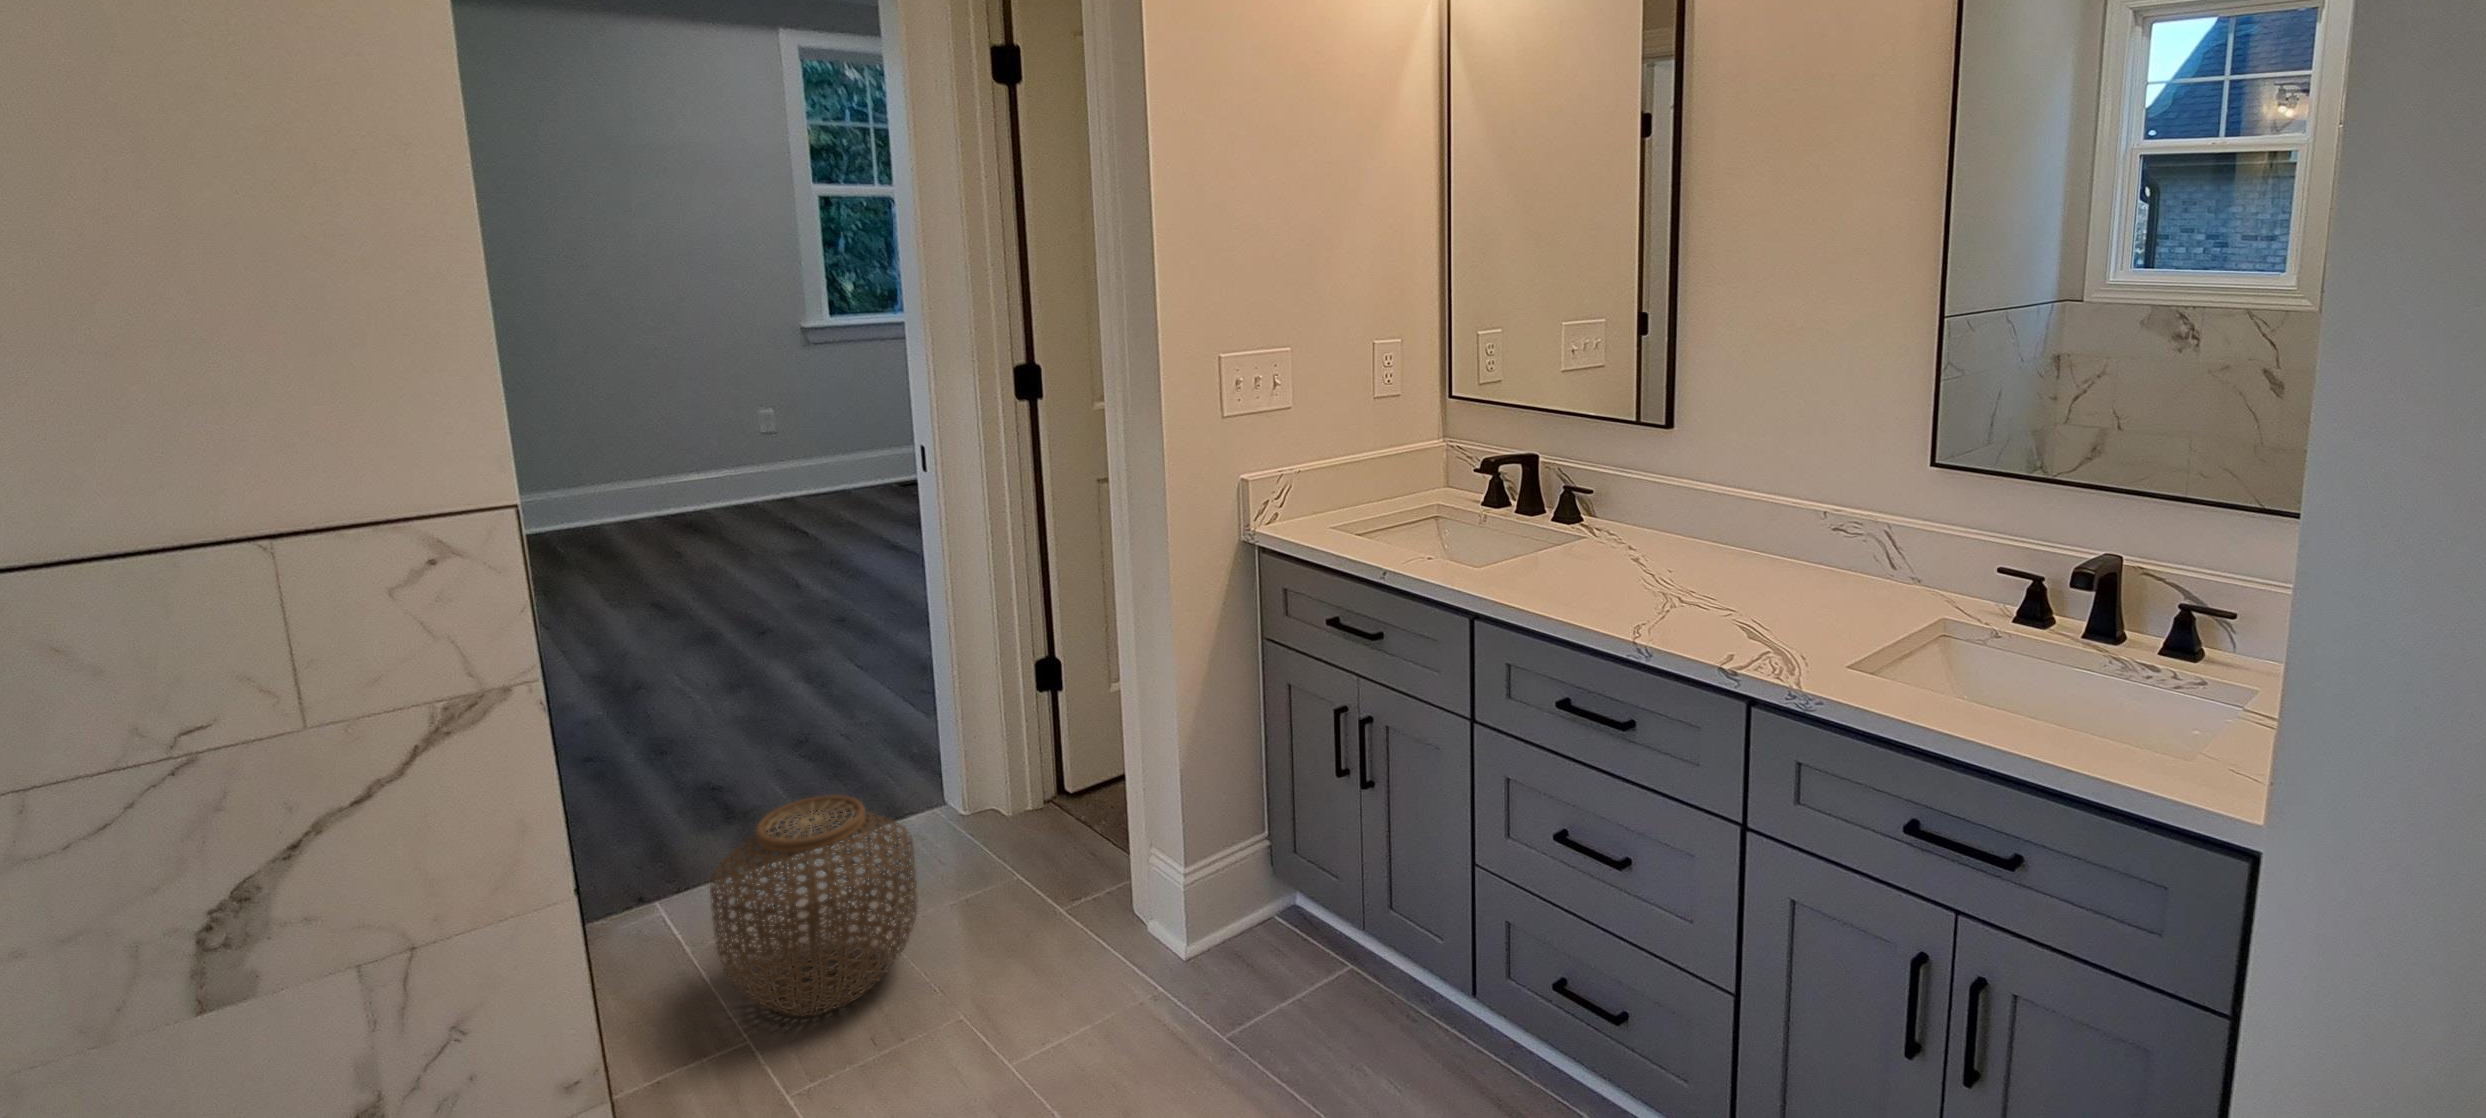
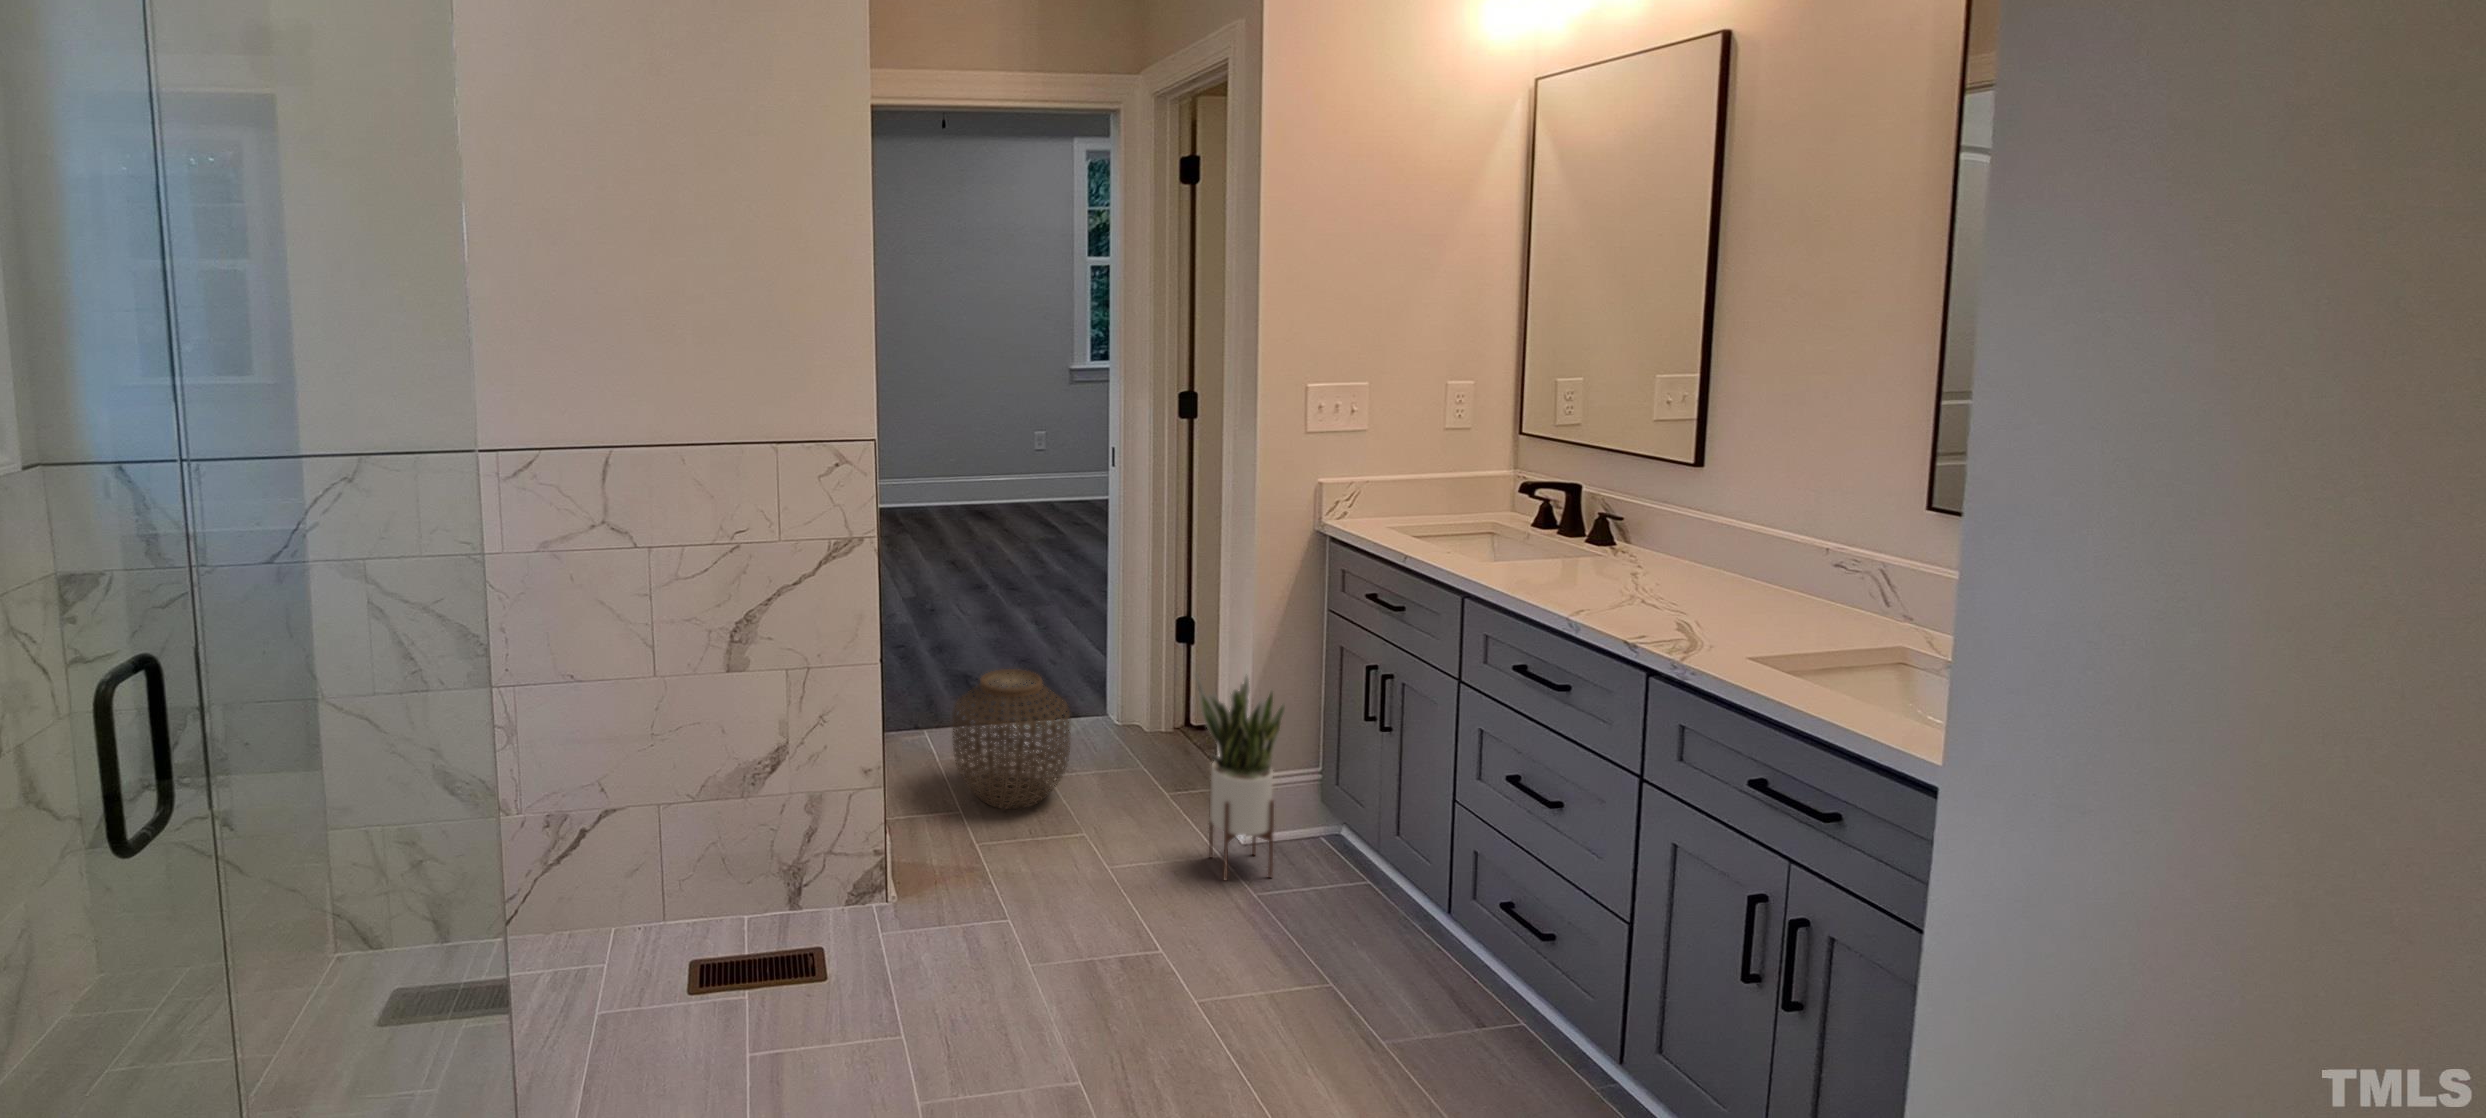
potted plant: none [1112,748,1236,1025] -> present [1195,674,1285,880]

